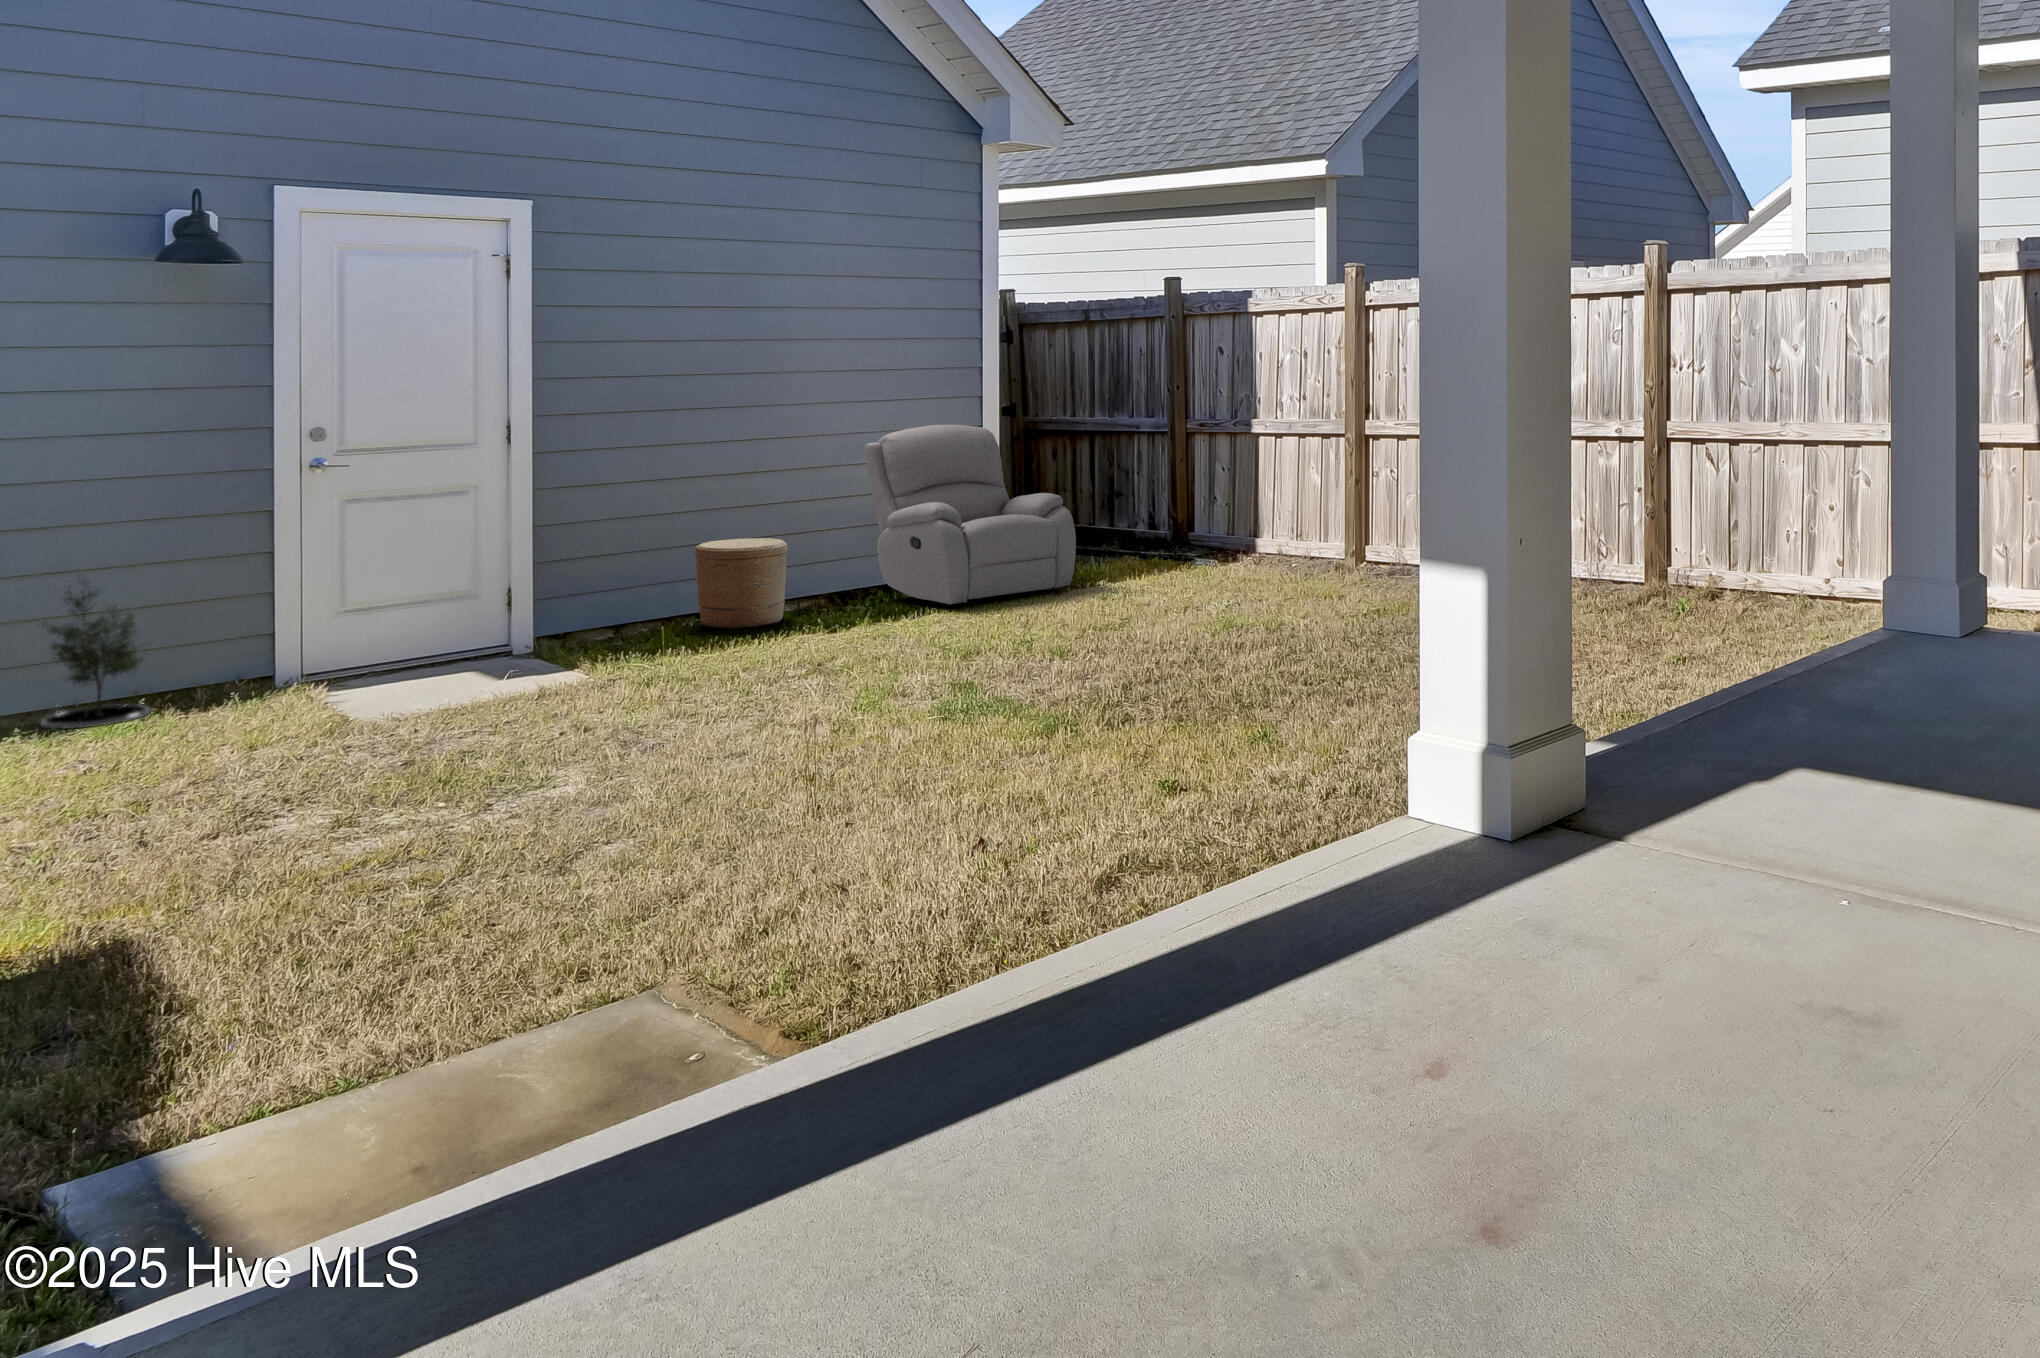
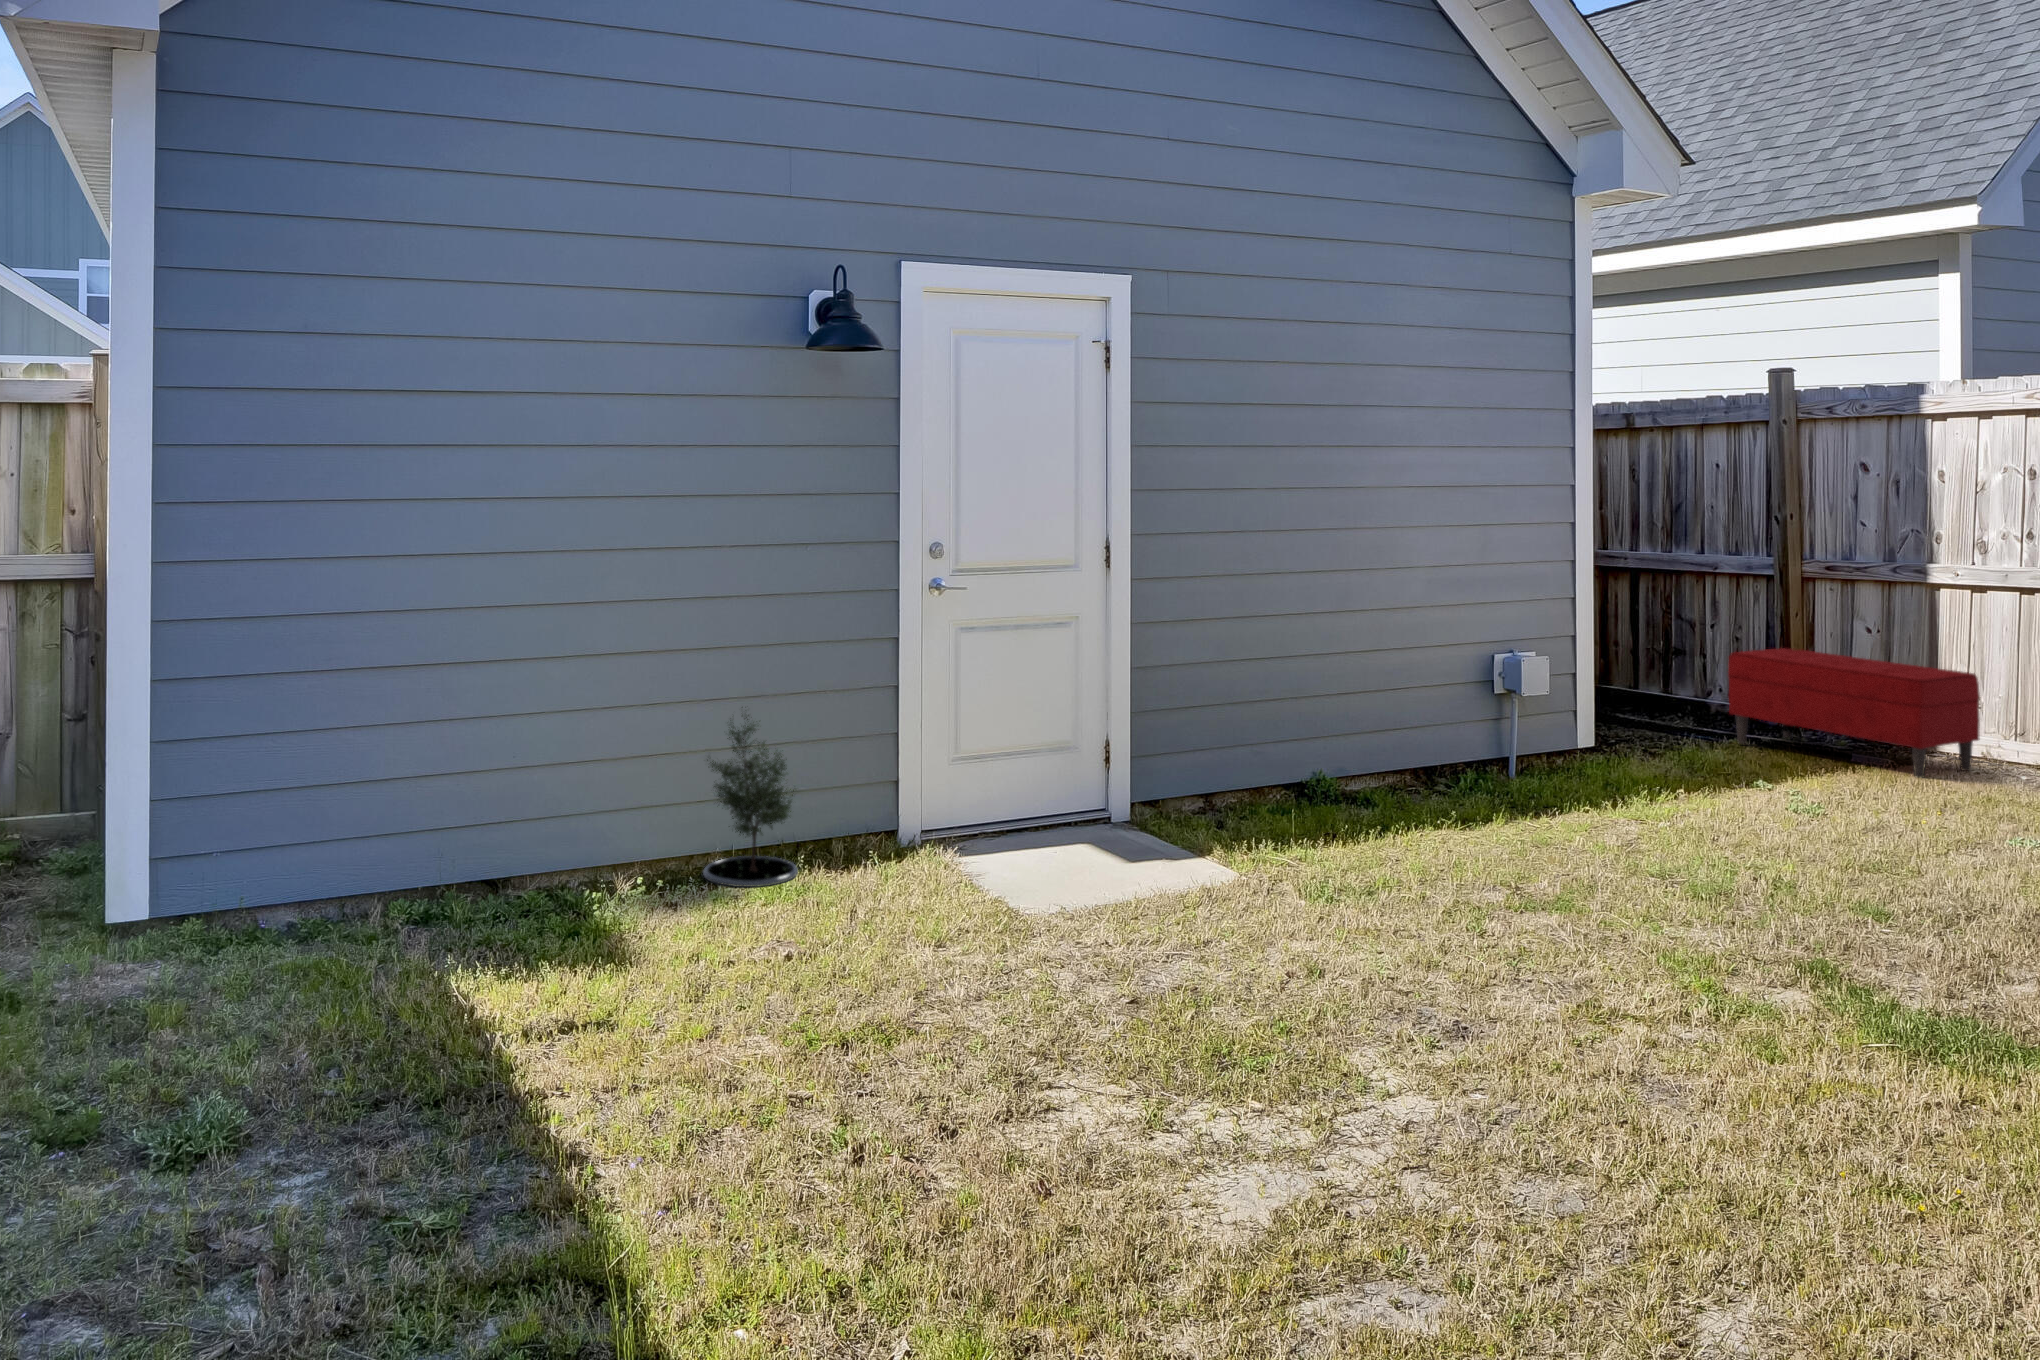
chair: present [865,425,1076,605] -> none [1446,557,1736,806]
bench: none [1123,487,1275,572] -> present [1728,648,1980,778]
woven basket: present [695,538,788,629] -> none [1283,694,1393,813]

